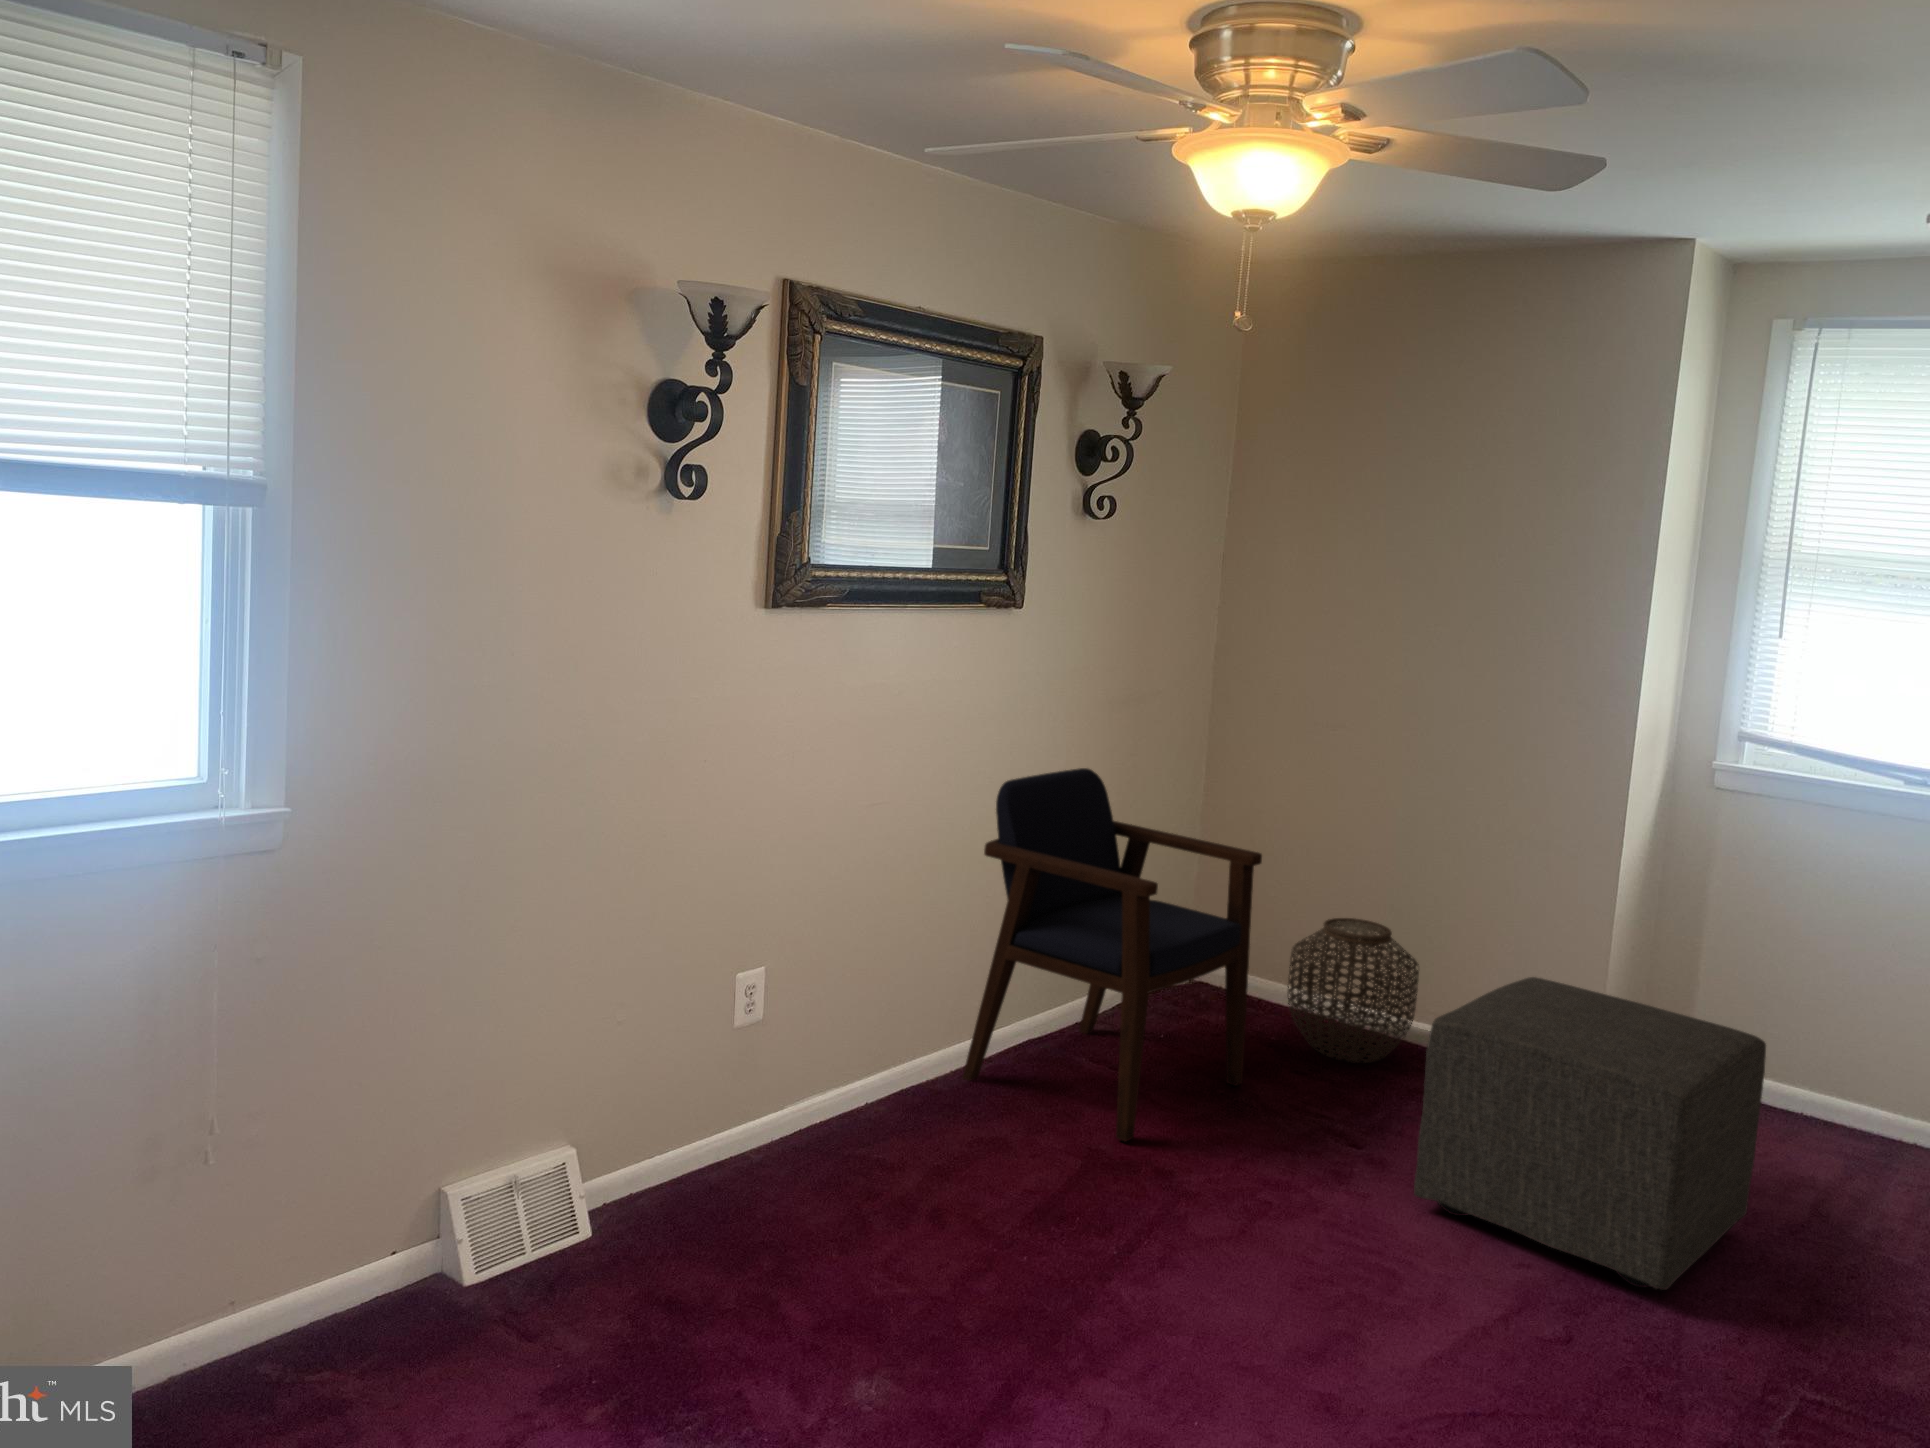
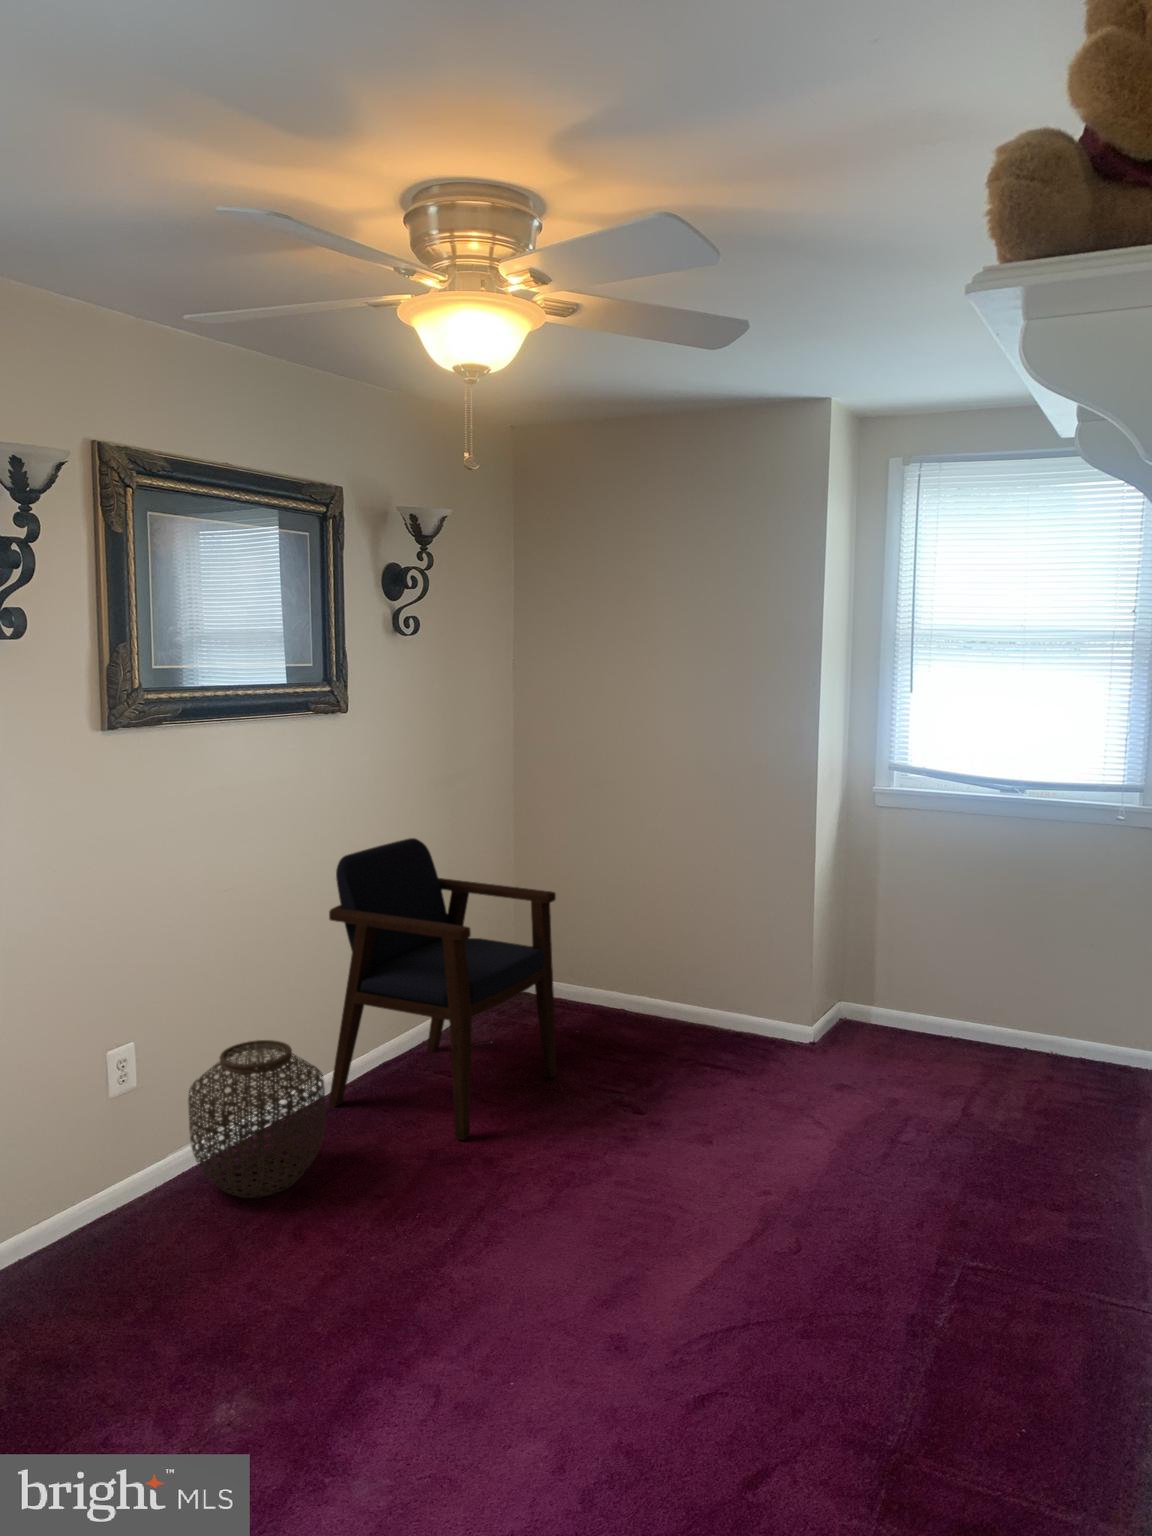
woven basket: present [1287,918,1419,1063] -> present [188,1040,326,1198]
ottoman: present [1414,977,1766,1290] -> none [687,964,925,1194]

